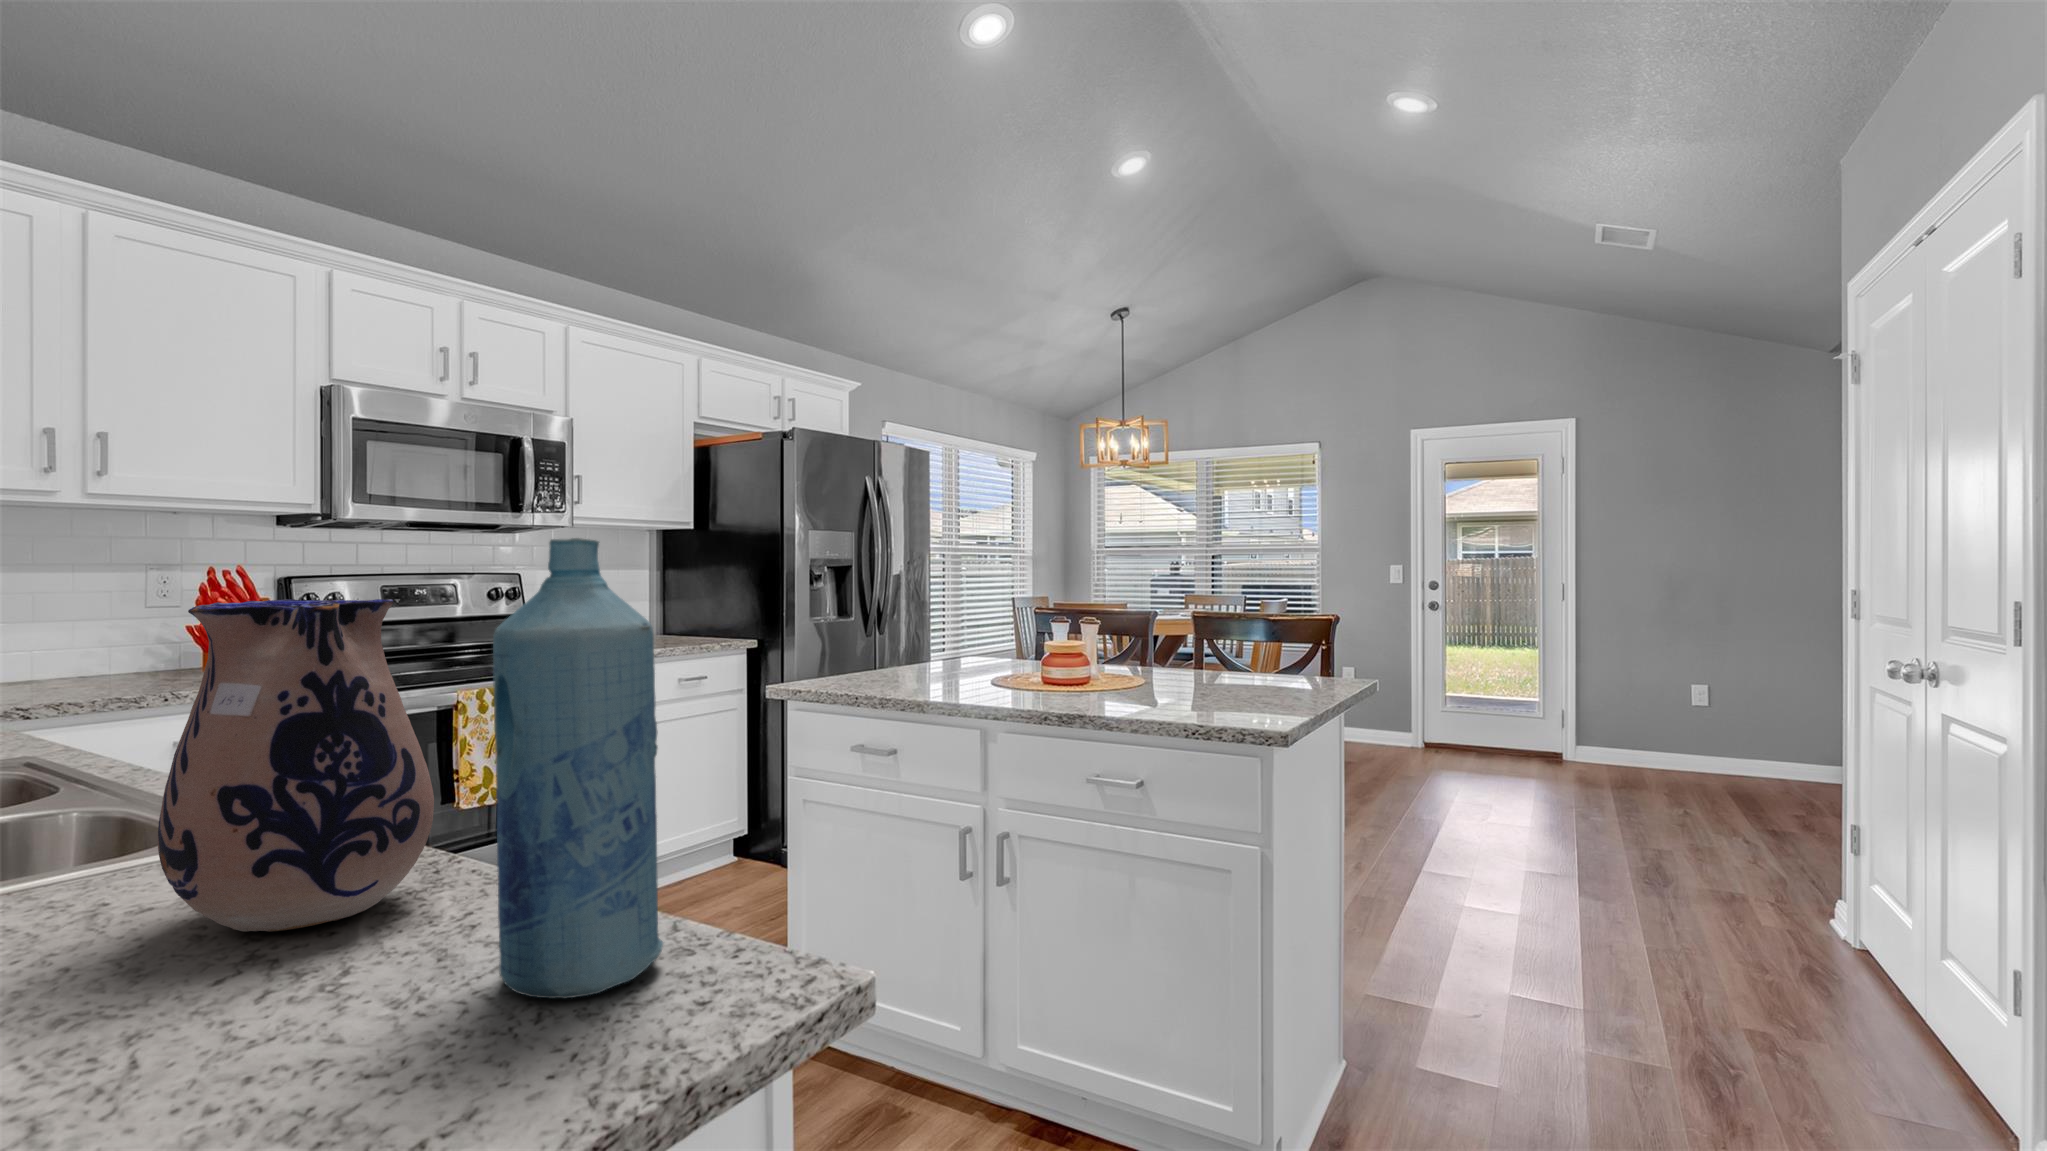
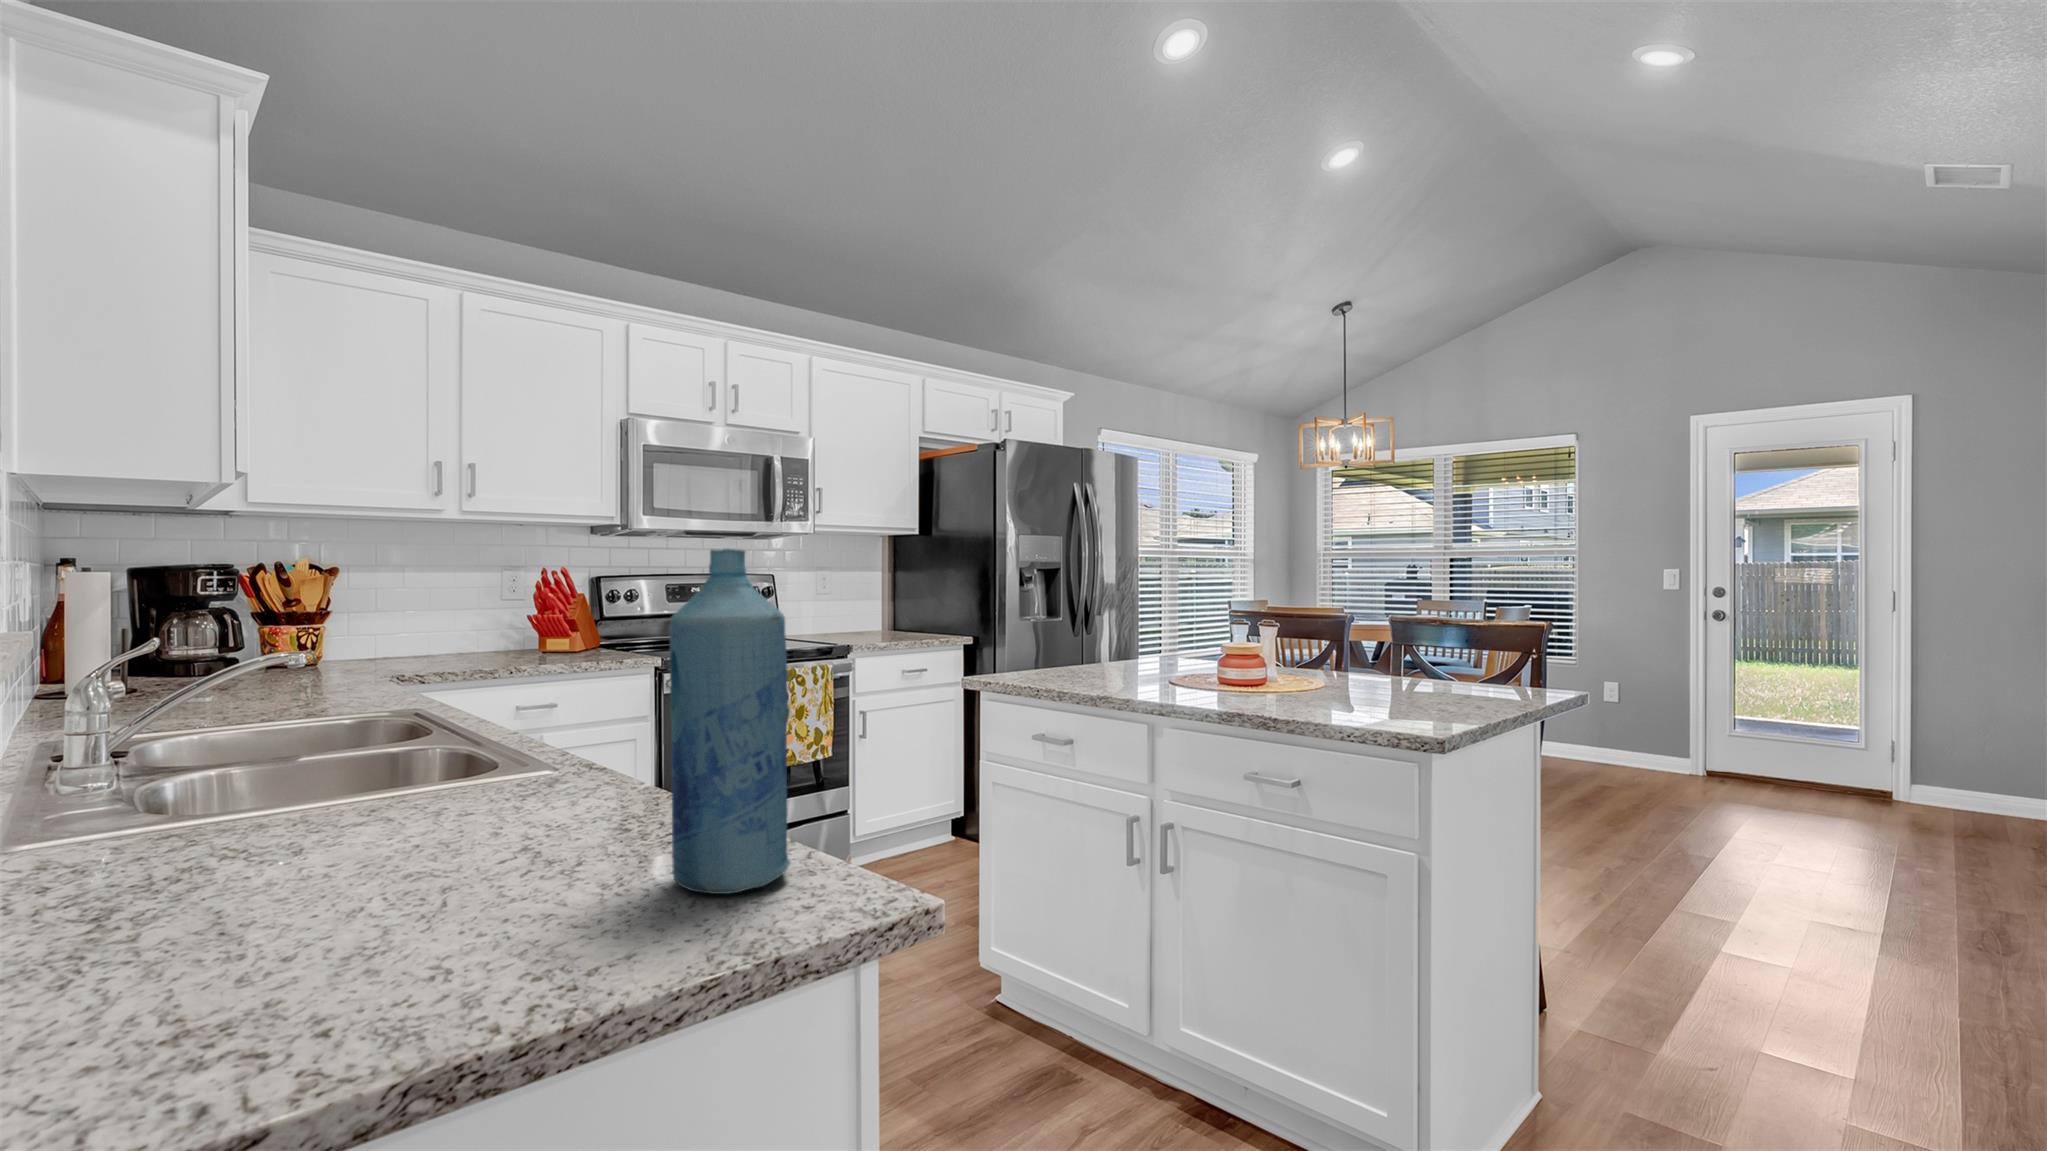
ceramic pitcher: present [158,599,434,932] -> none [469,594,650,835]

